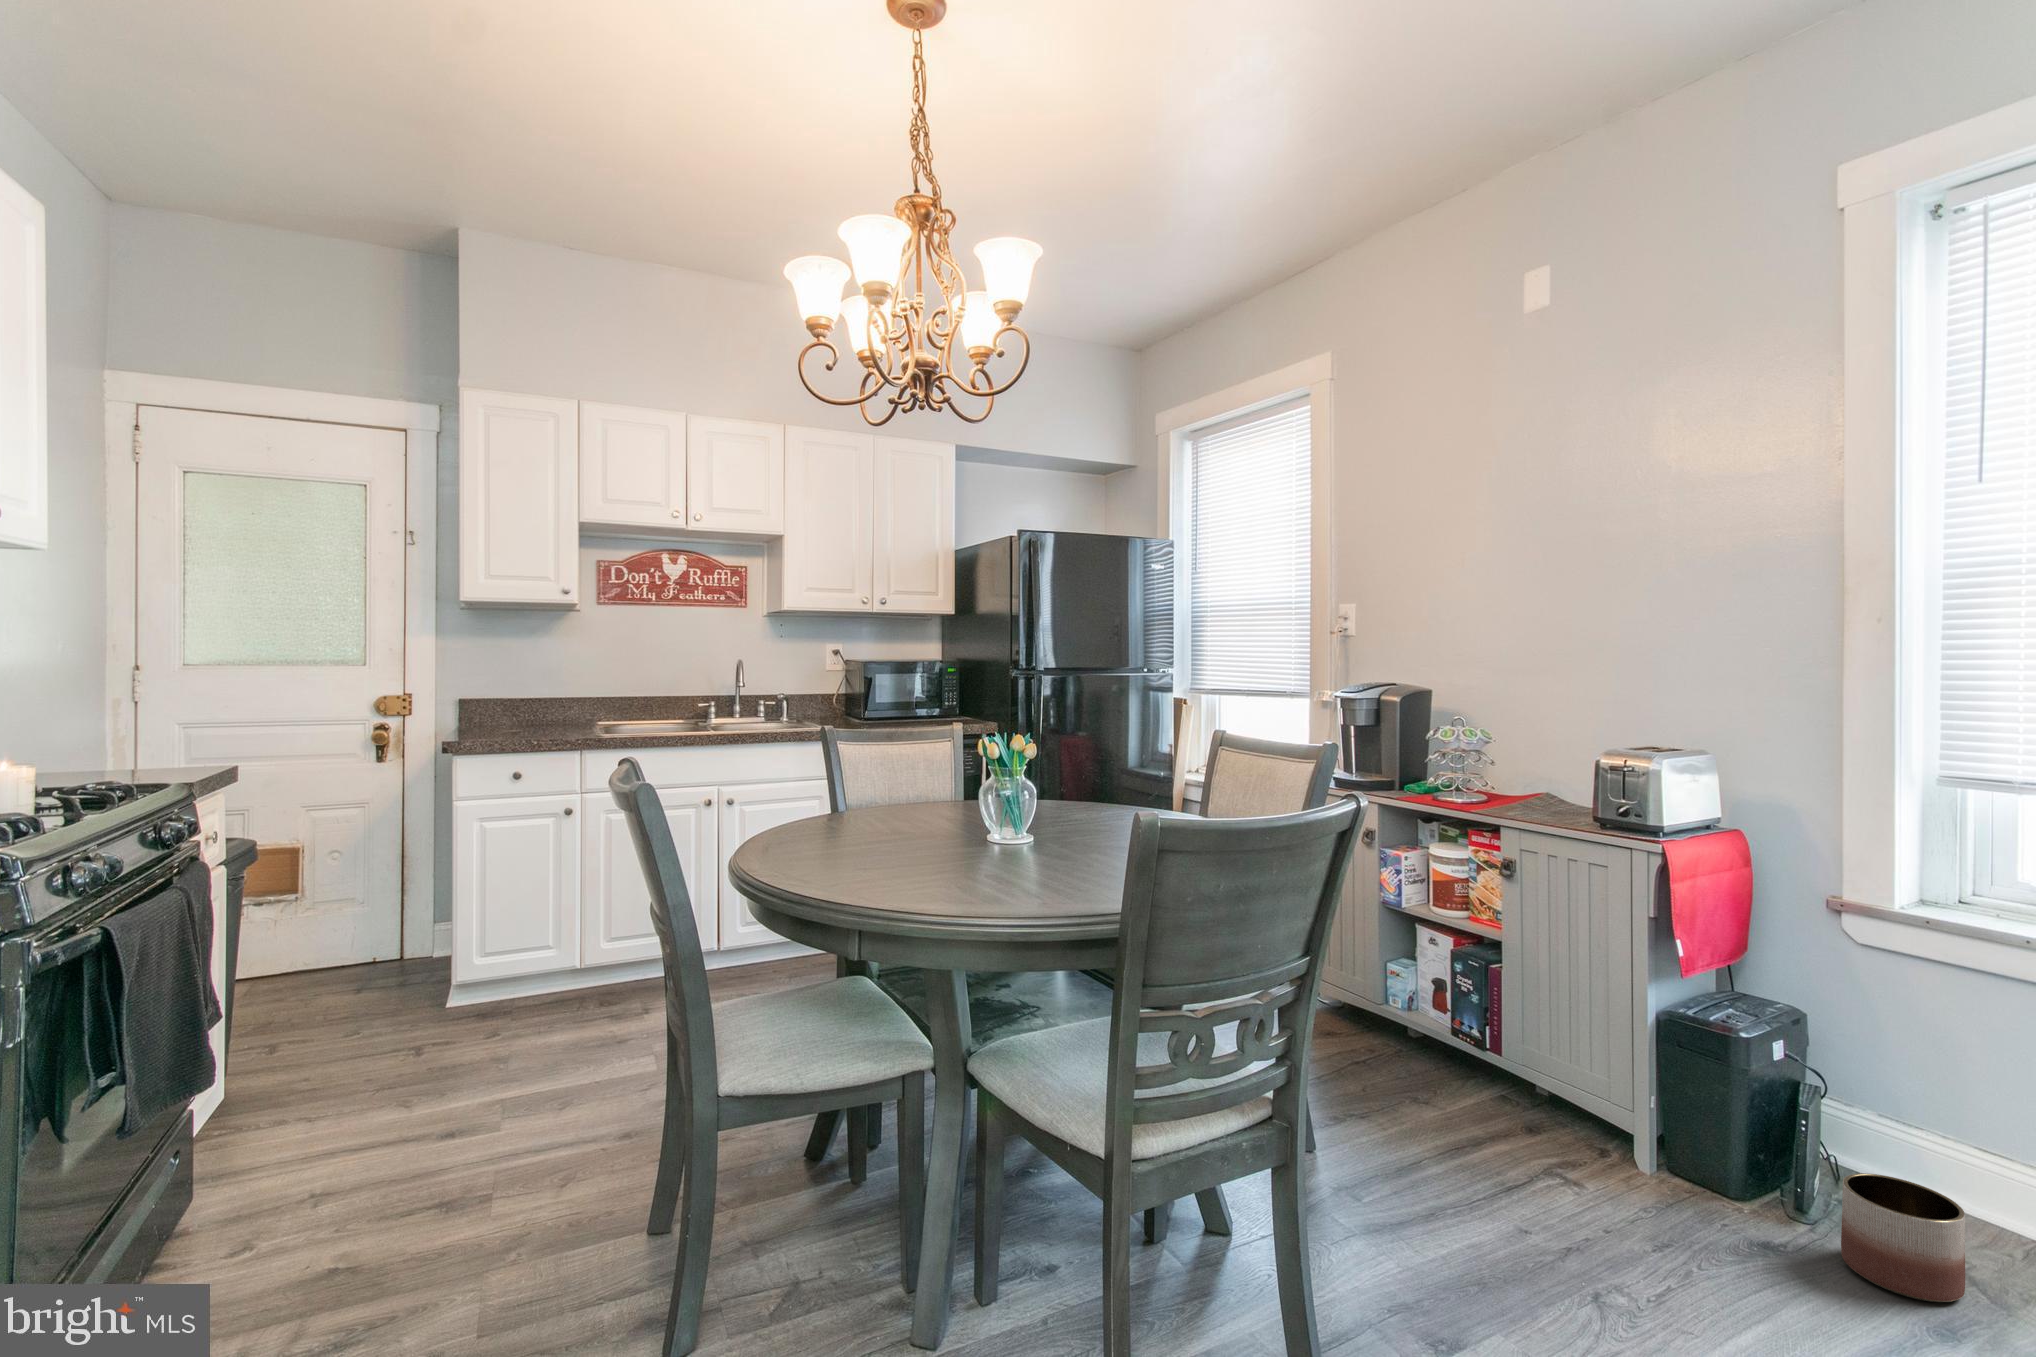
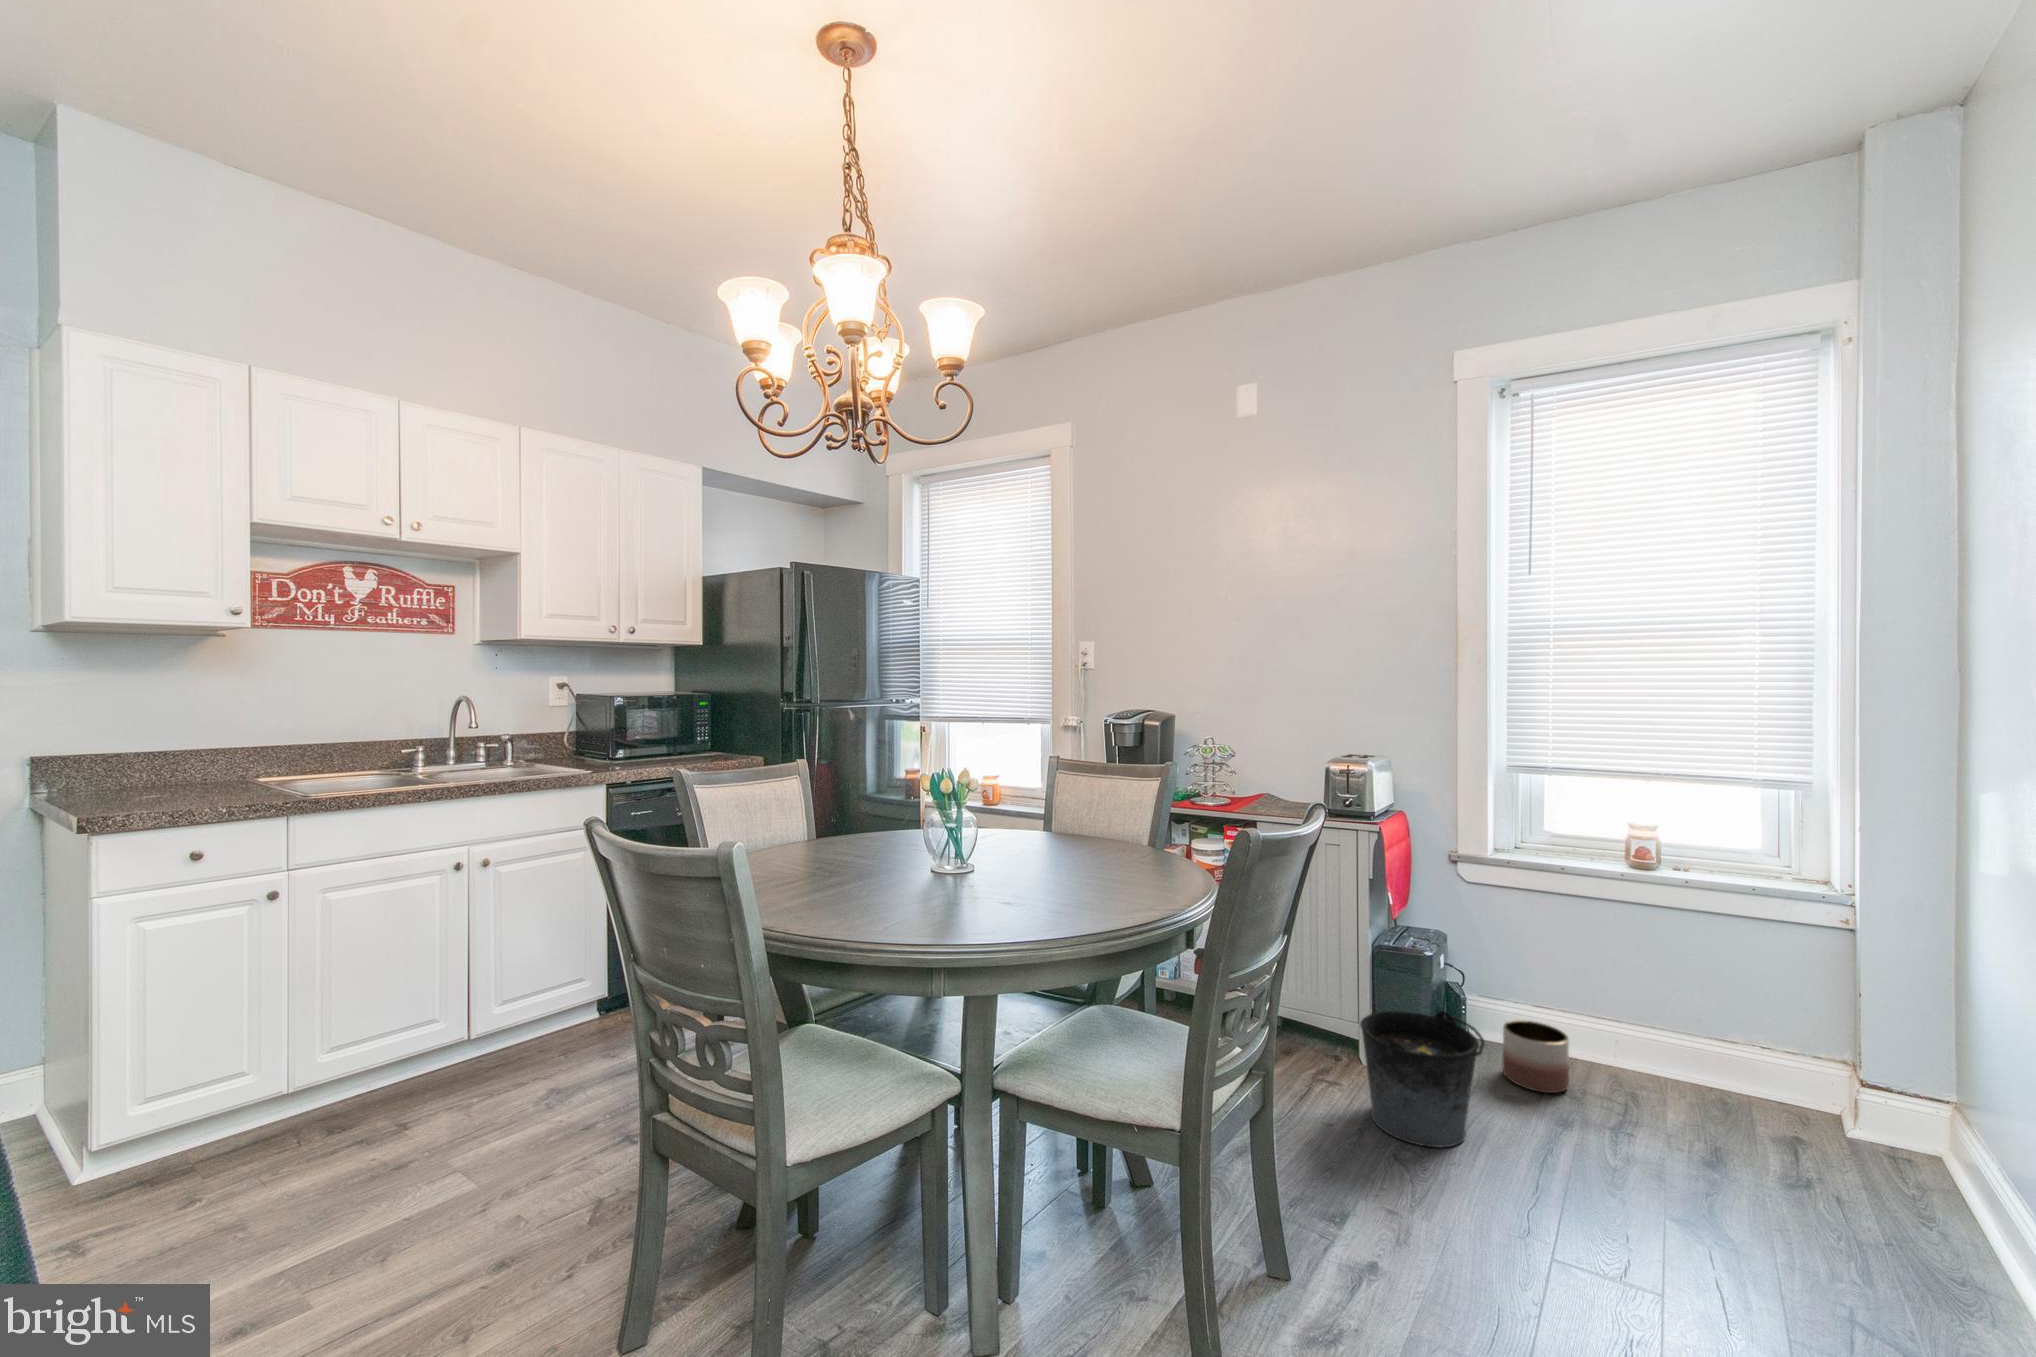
bucket: none [1518,1095,1710,1299] -> present [1360,1011,1485,1147]

